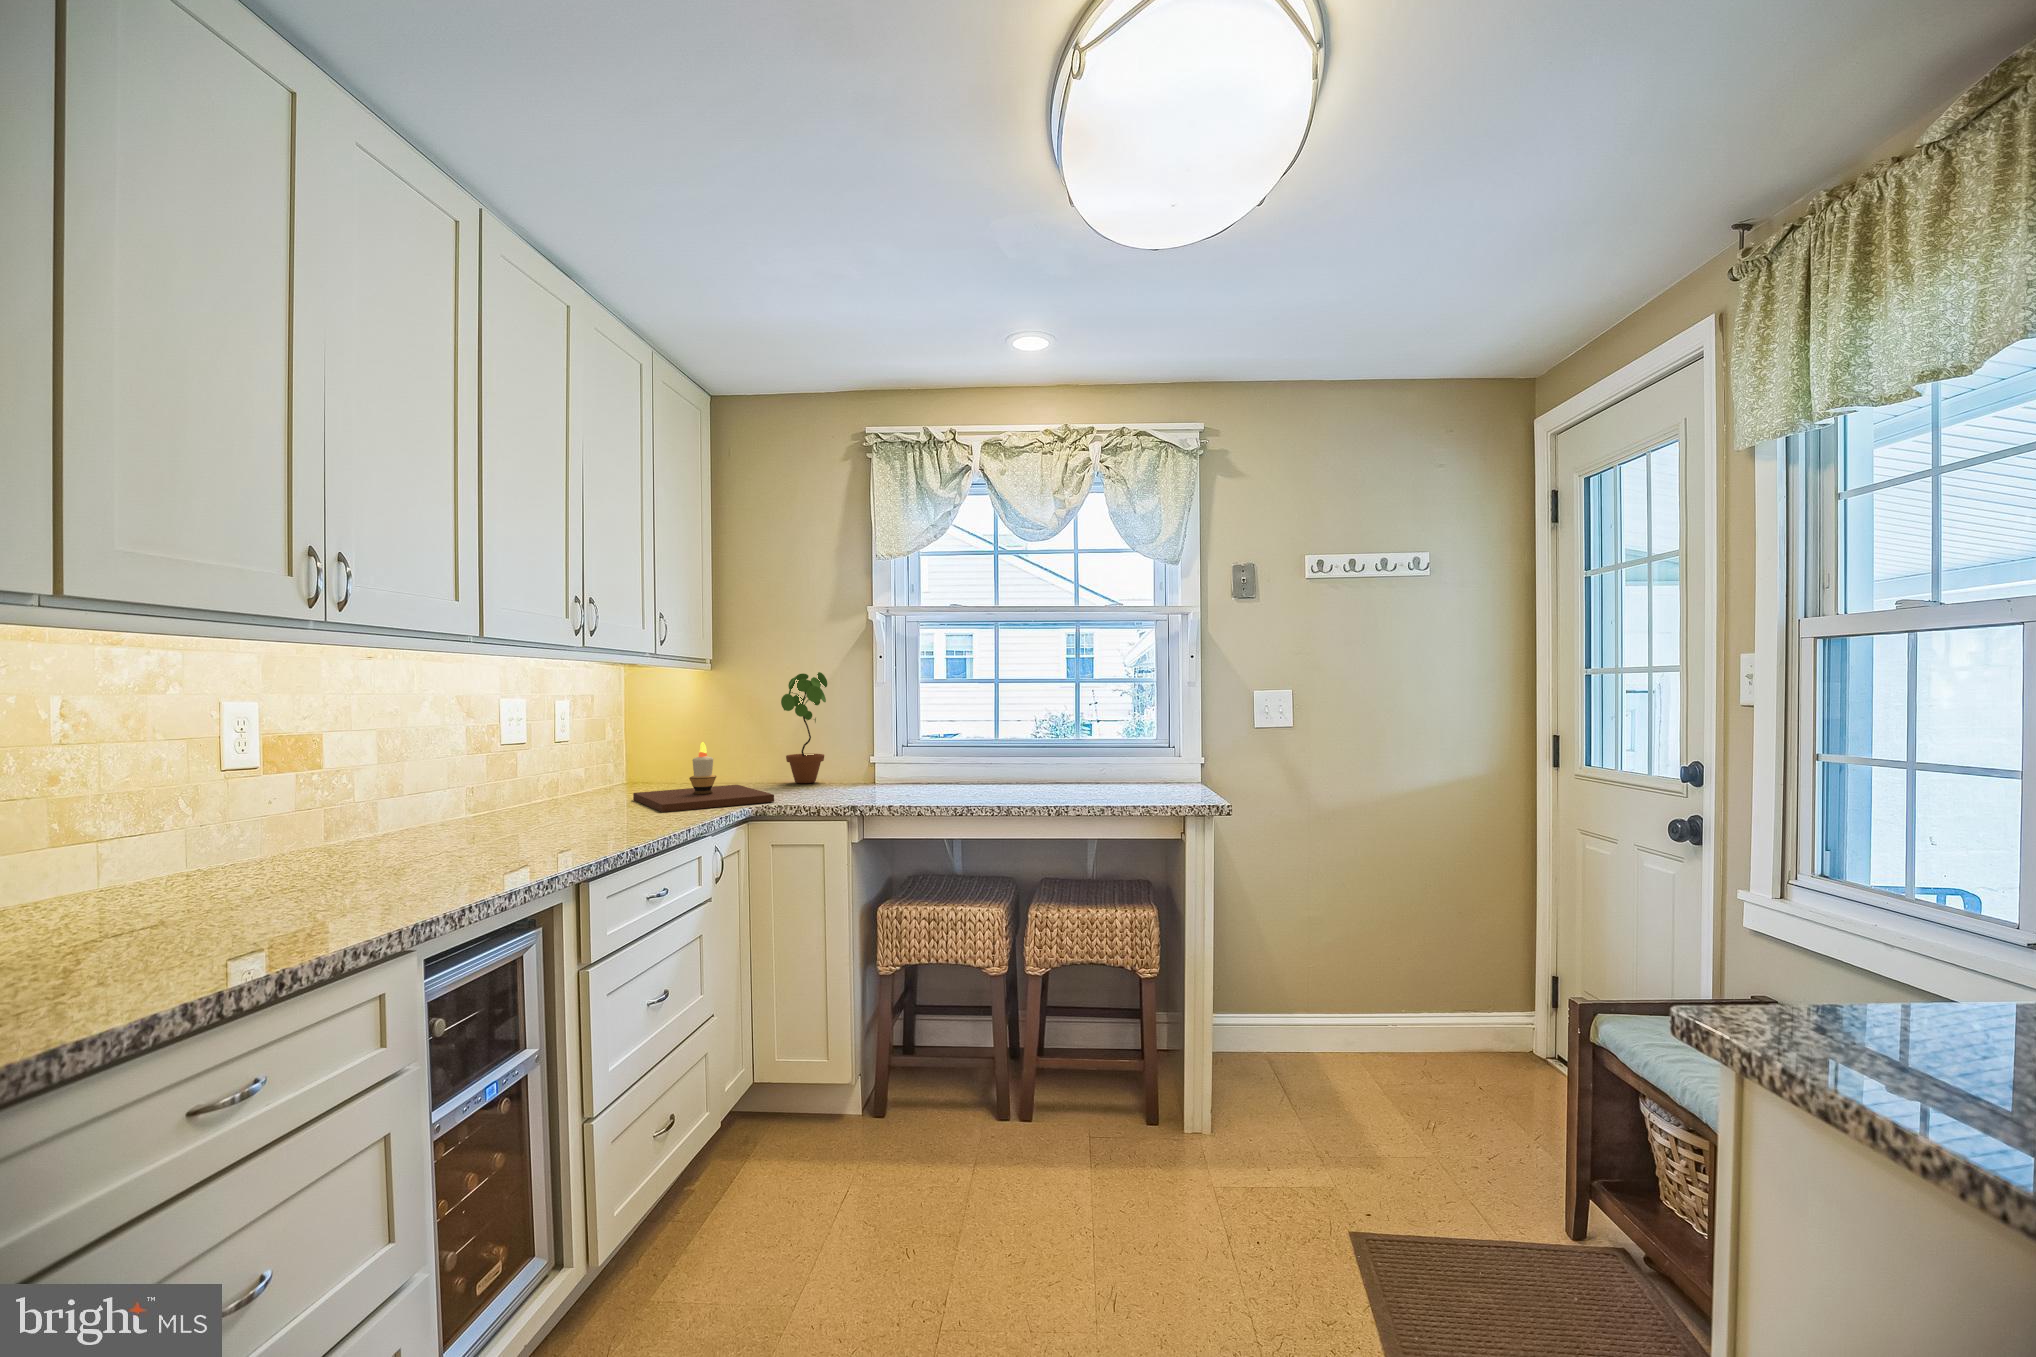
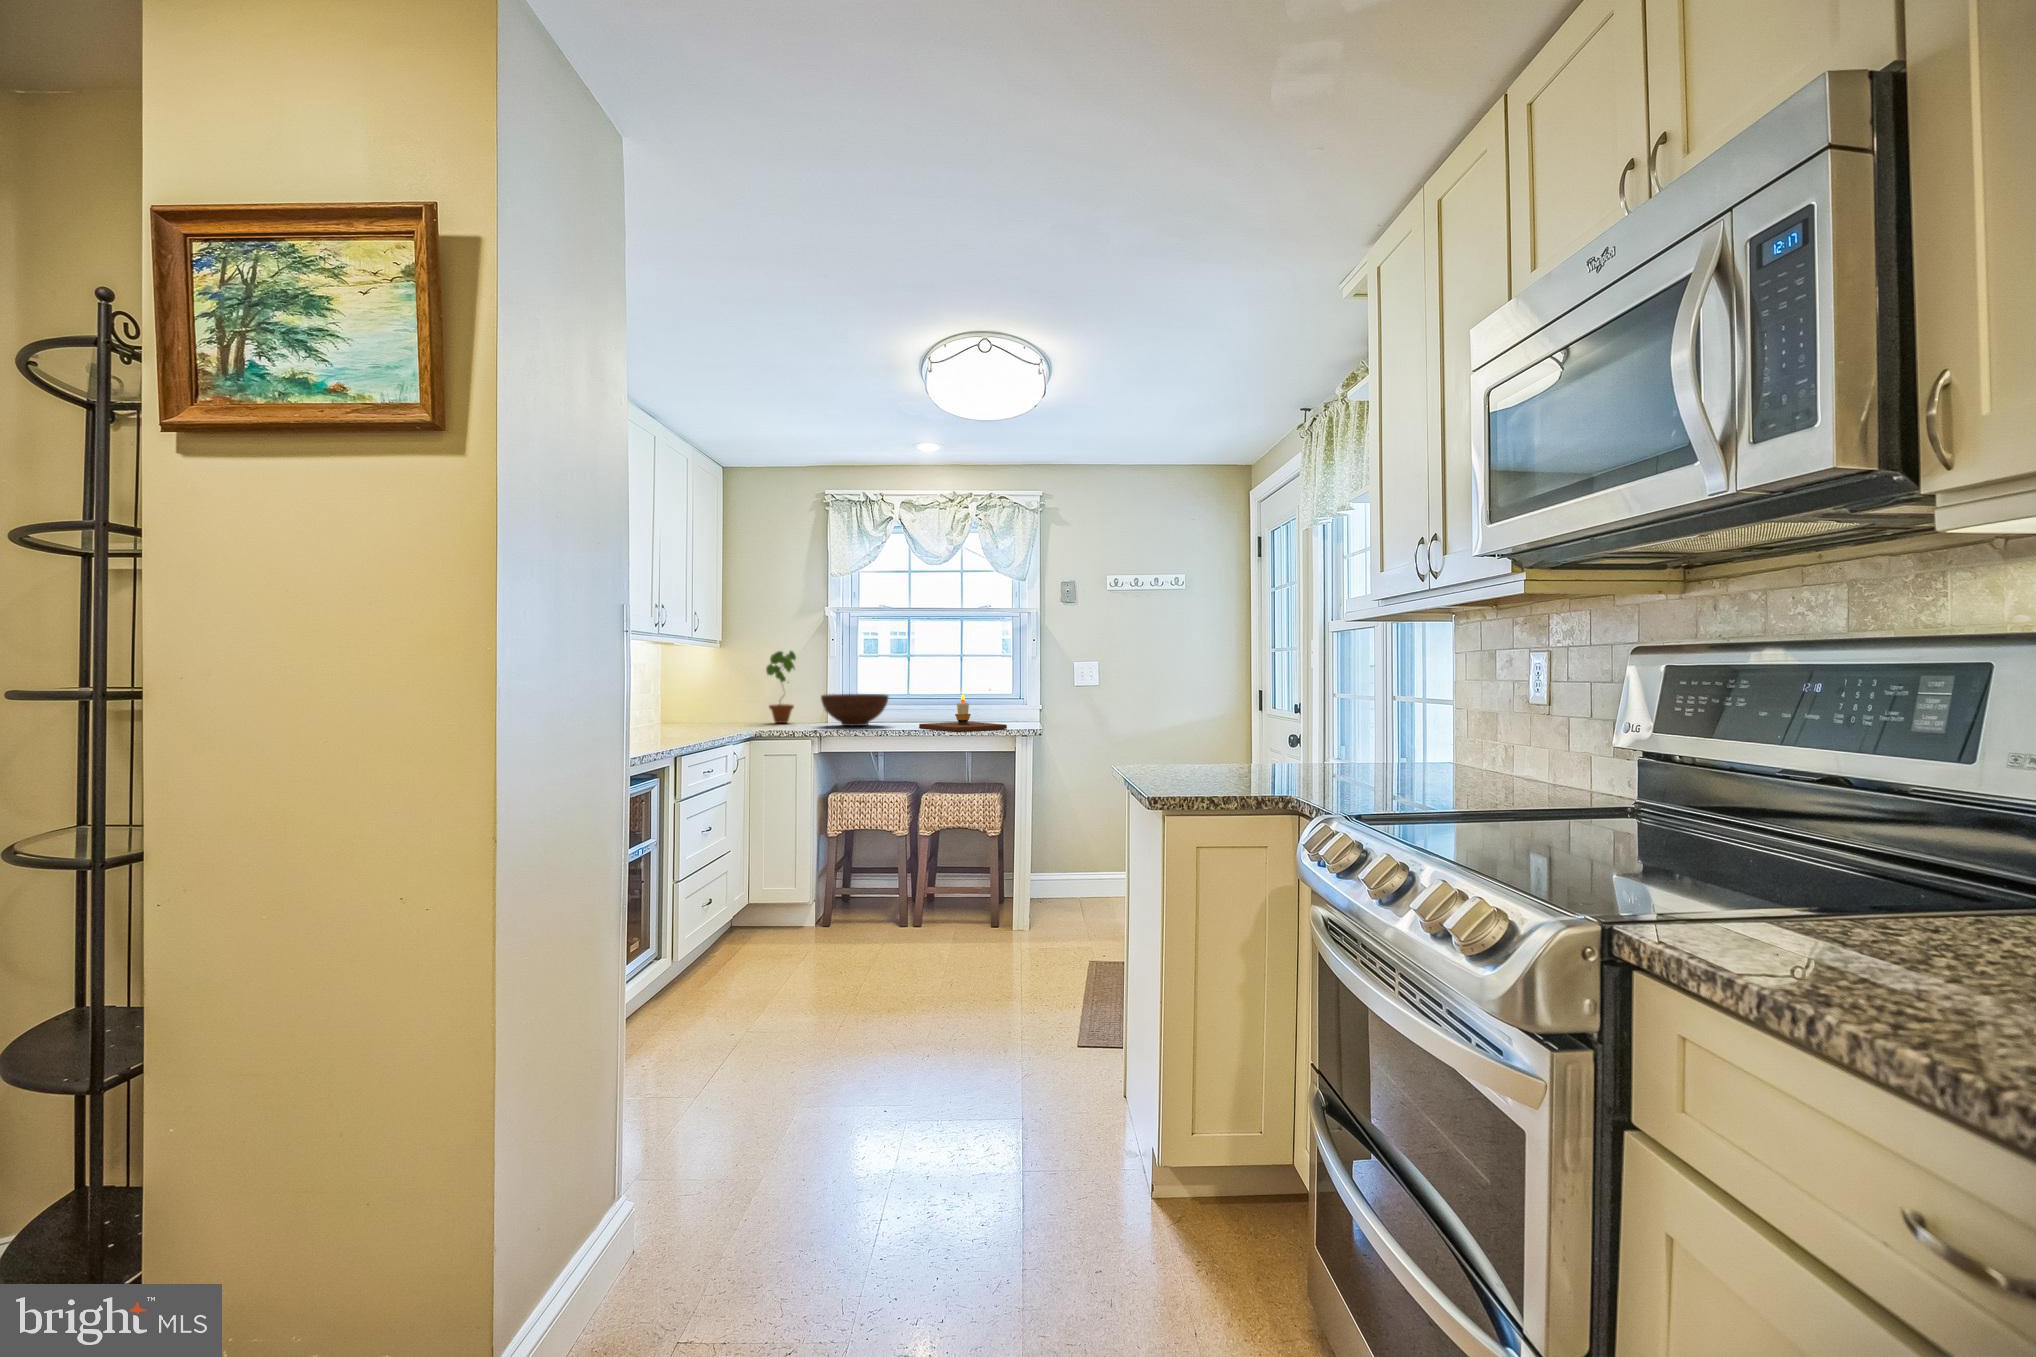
fruit bowl: none [864,738,969,792] -> present [821,694,888,726]
candle: present [633,742,774,812] -> present [919,694,1007,732]

